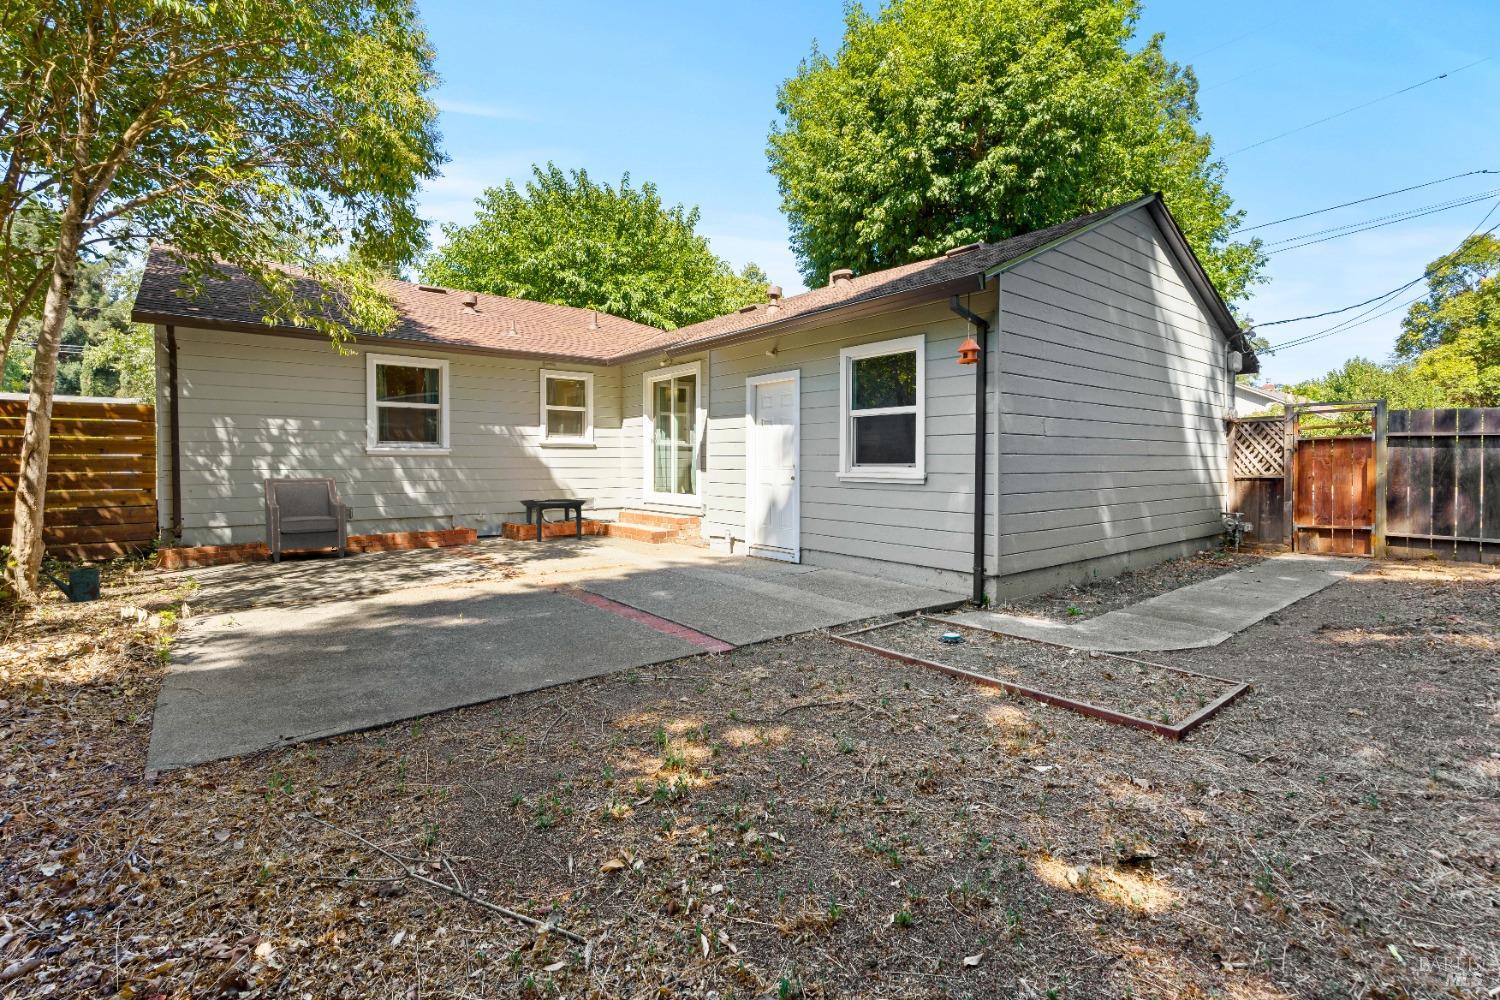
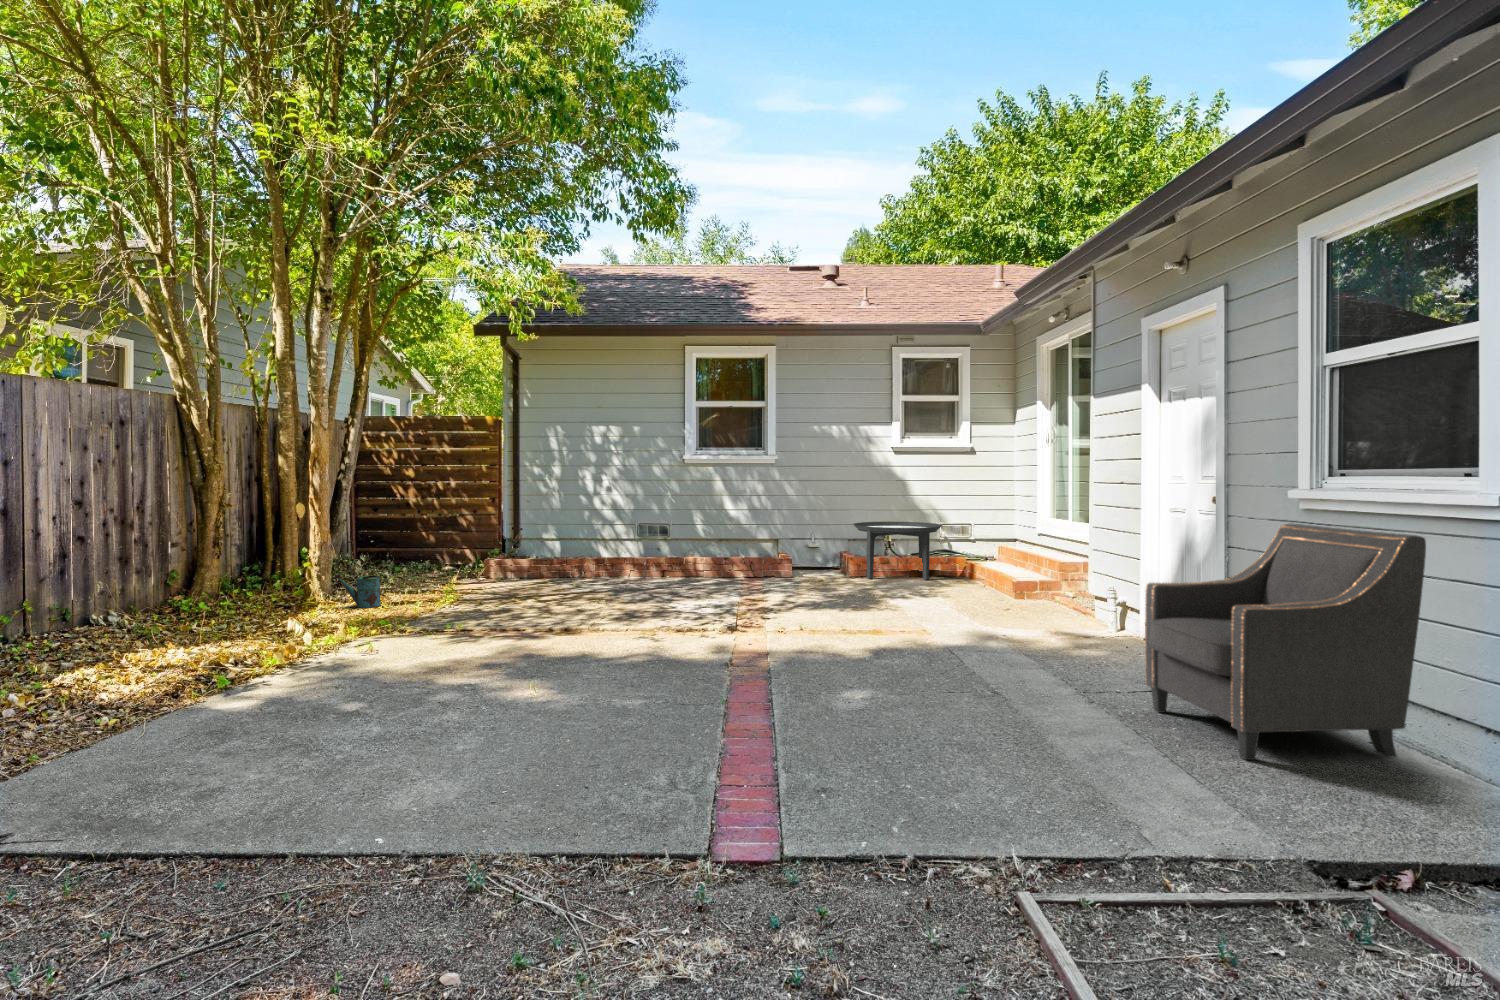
chair: present [264,478,347,562] -> present [1145,523,1426,760]

